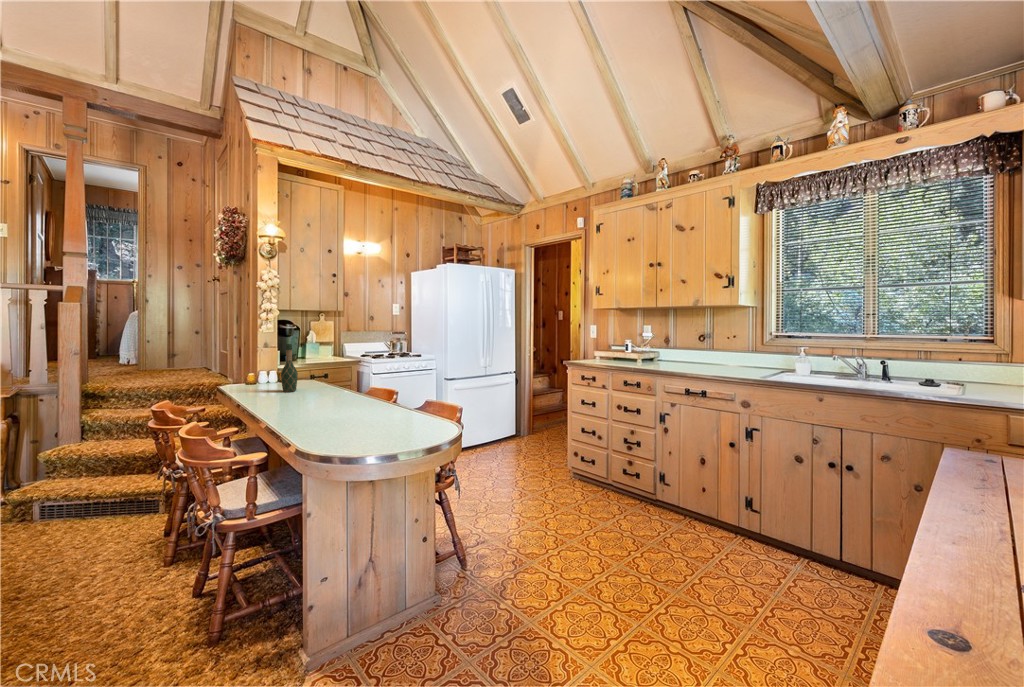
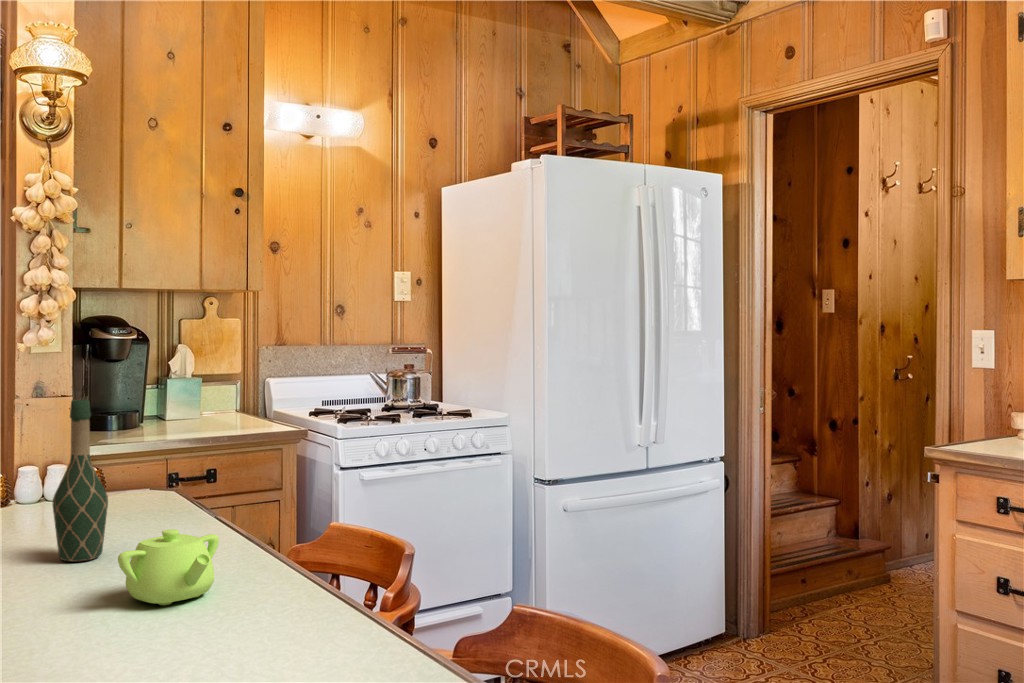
teapot: none [306,378,334,398] -> present [118,529,219,605]

